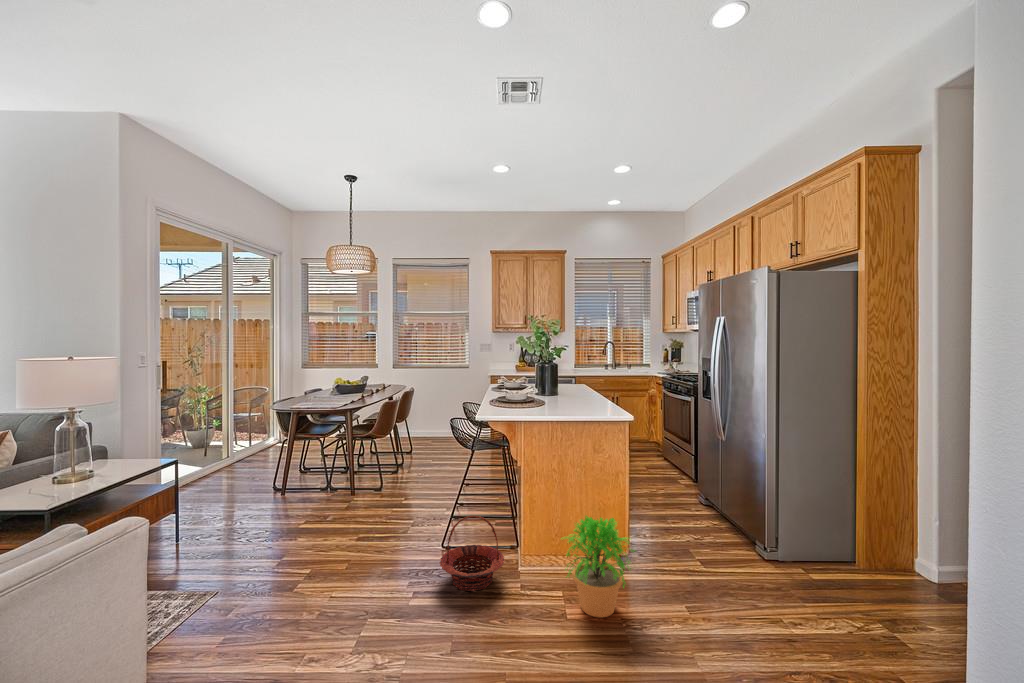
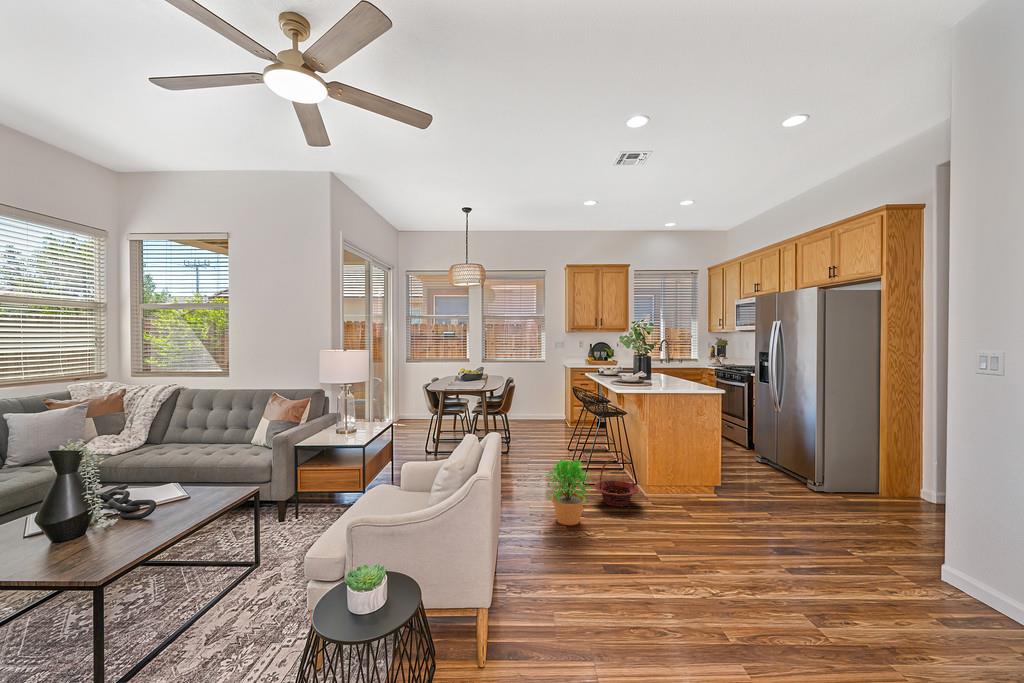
potted plant: present [565,516,634,617] -> present [546,459,590,525]

